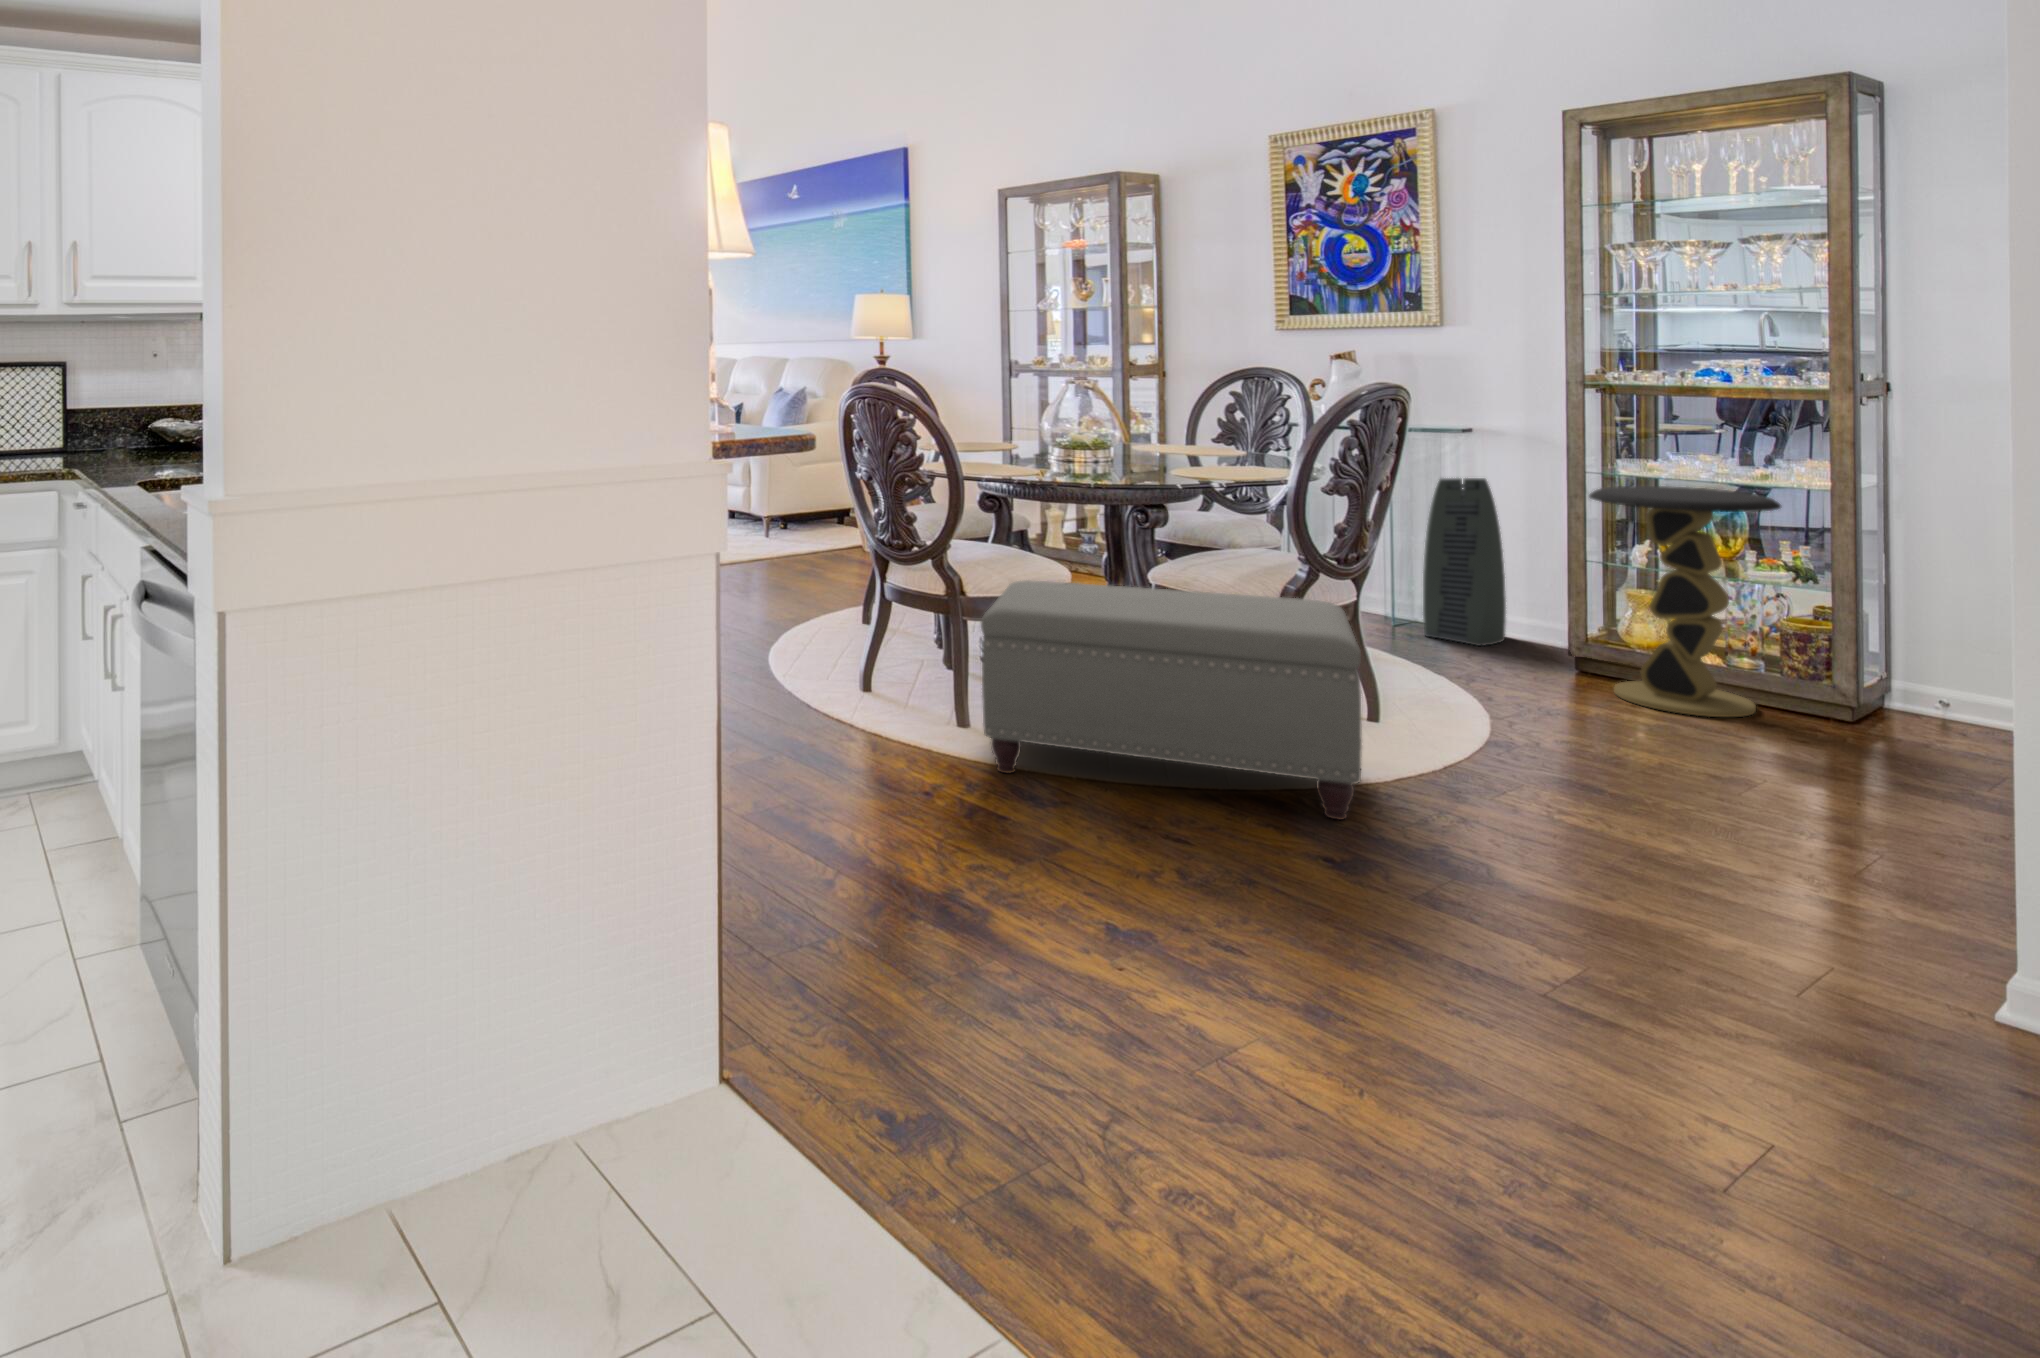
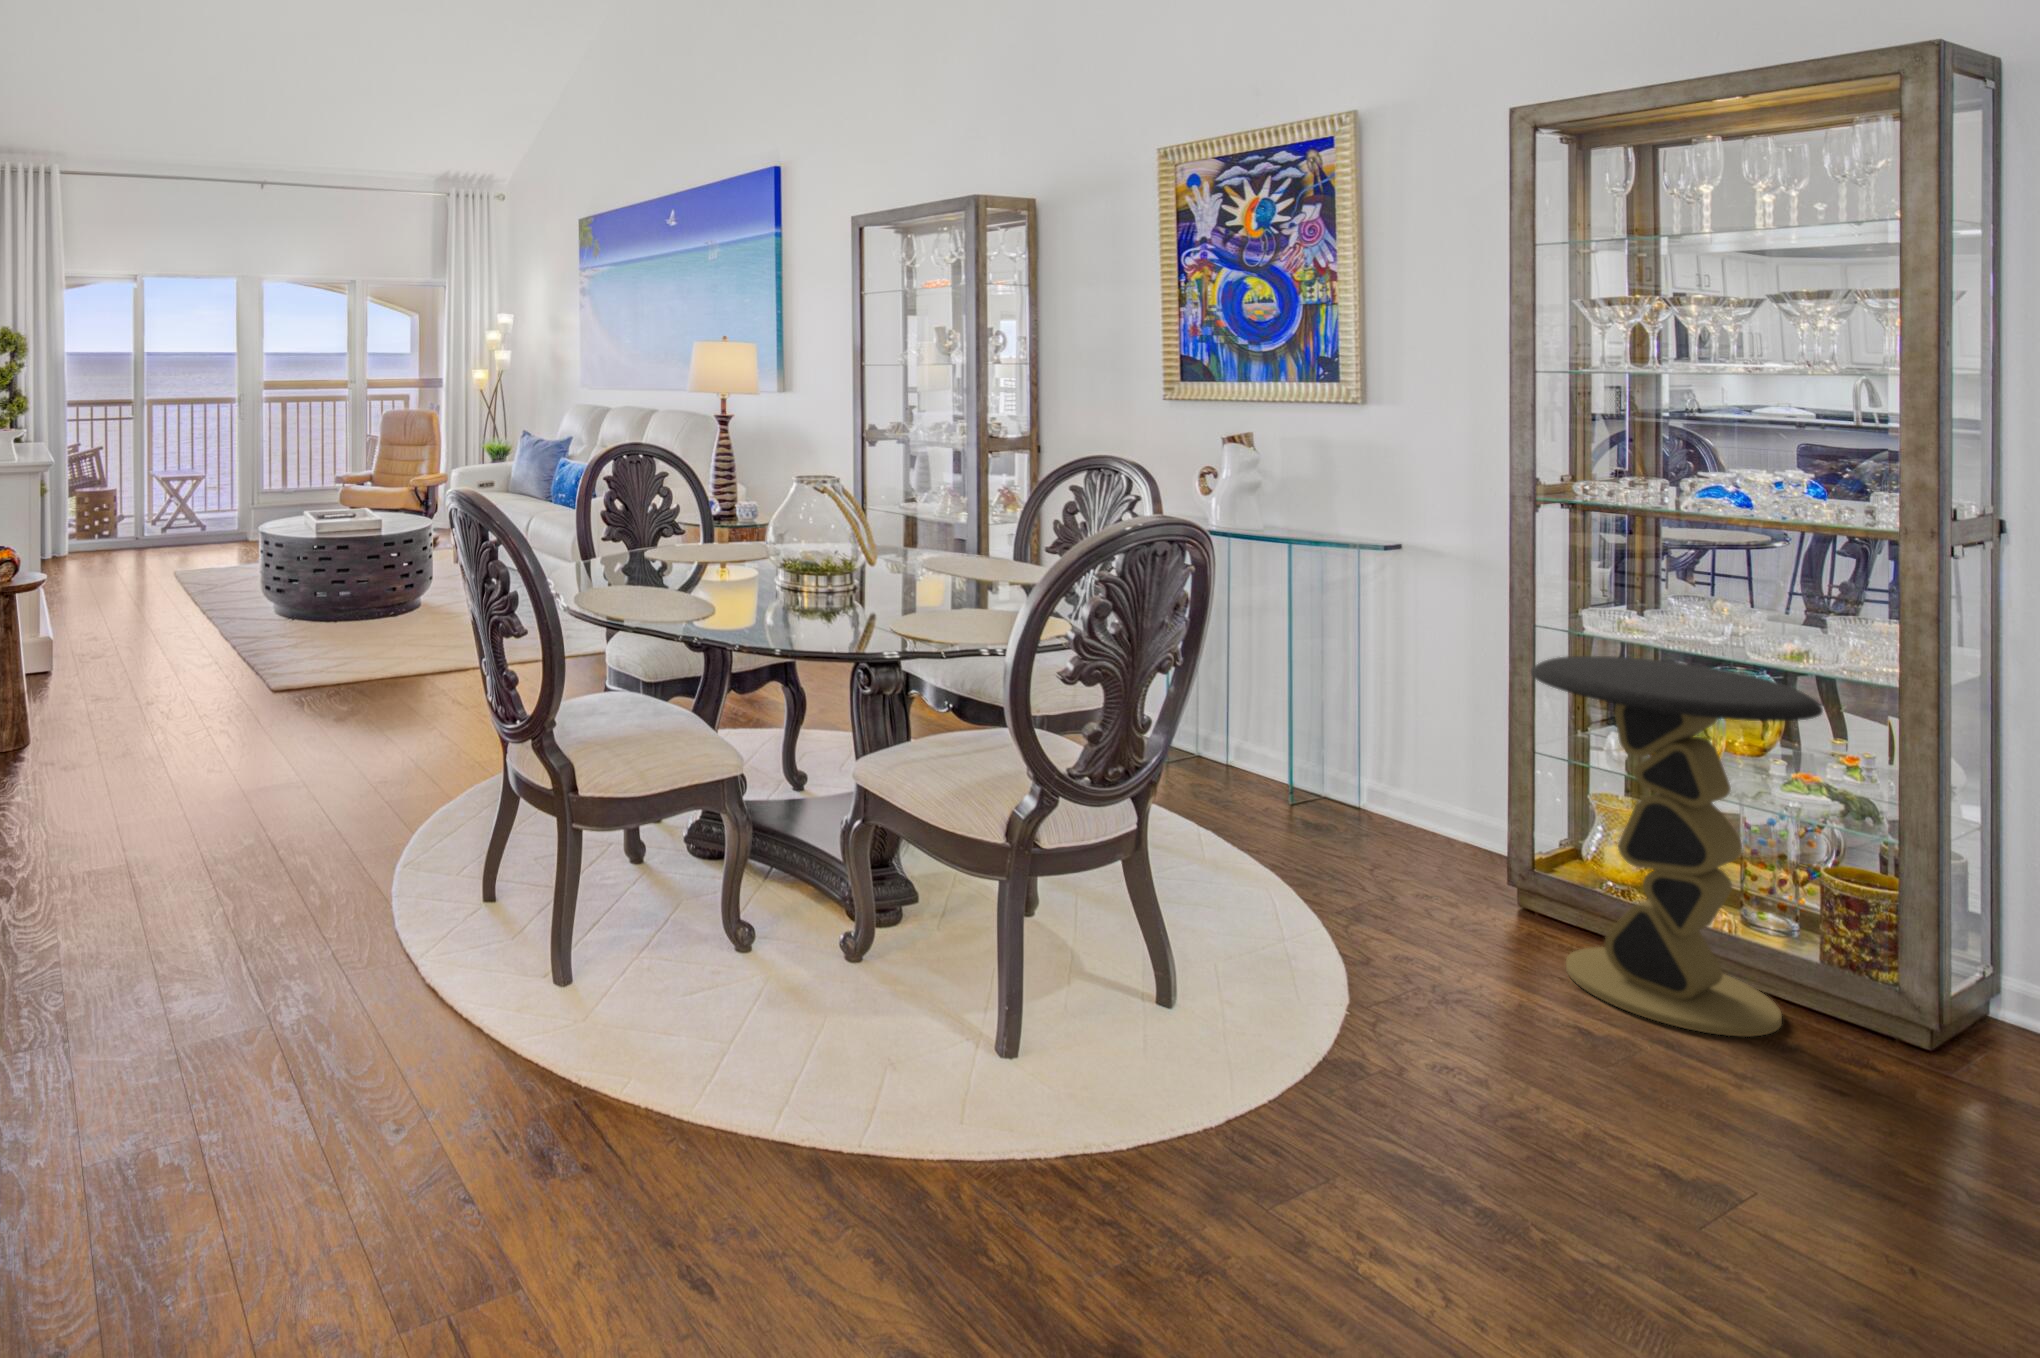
air purifier: present [1423,478,1506,646] -> none [1325,617,1441,858]
ottoman: present [981,580,1362,820] -> none [515,769,1083,1248]

